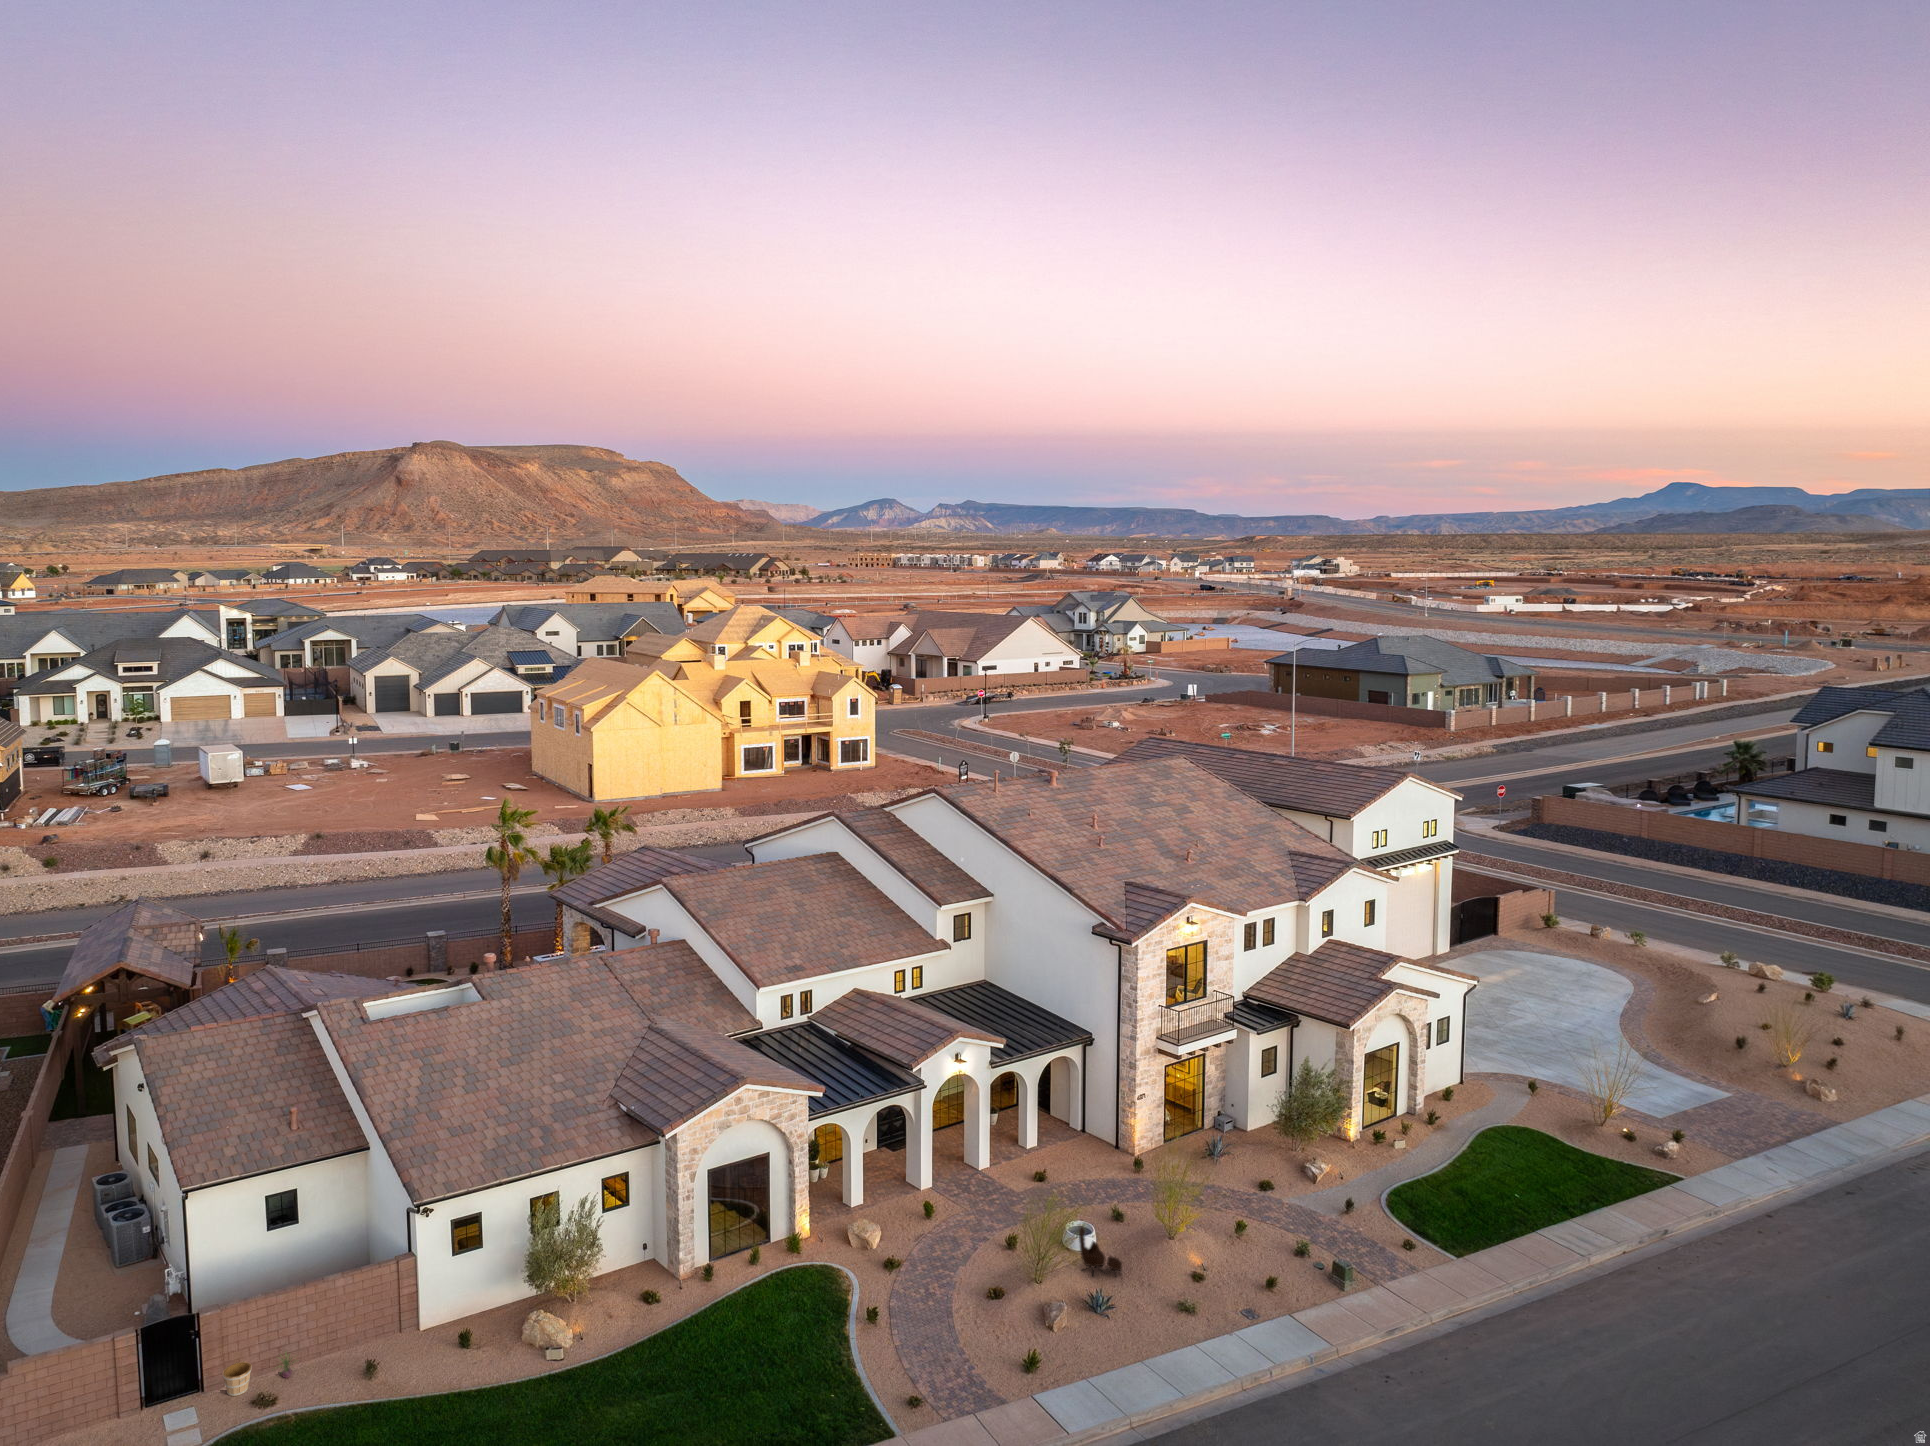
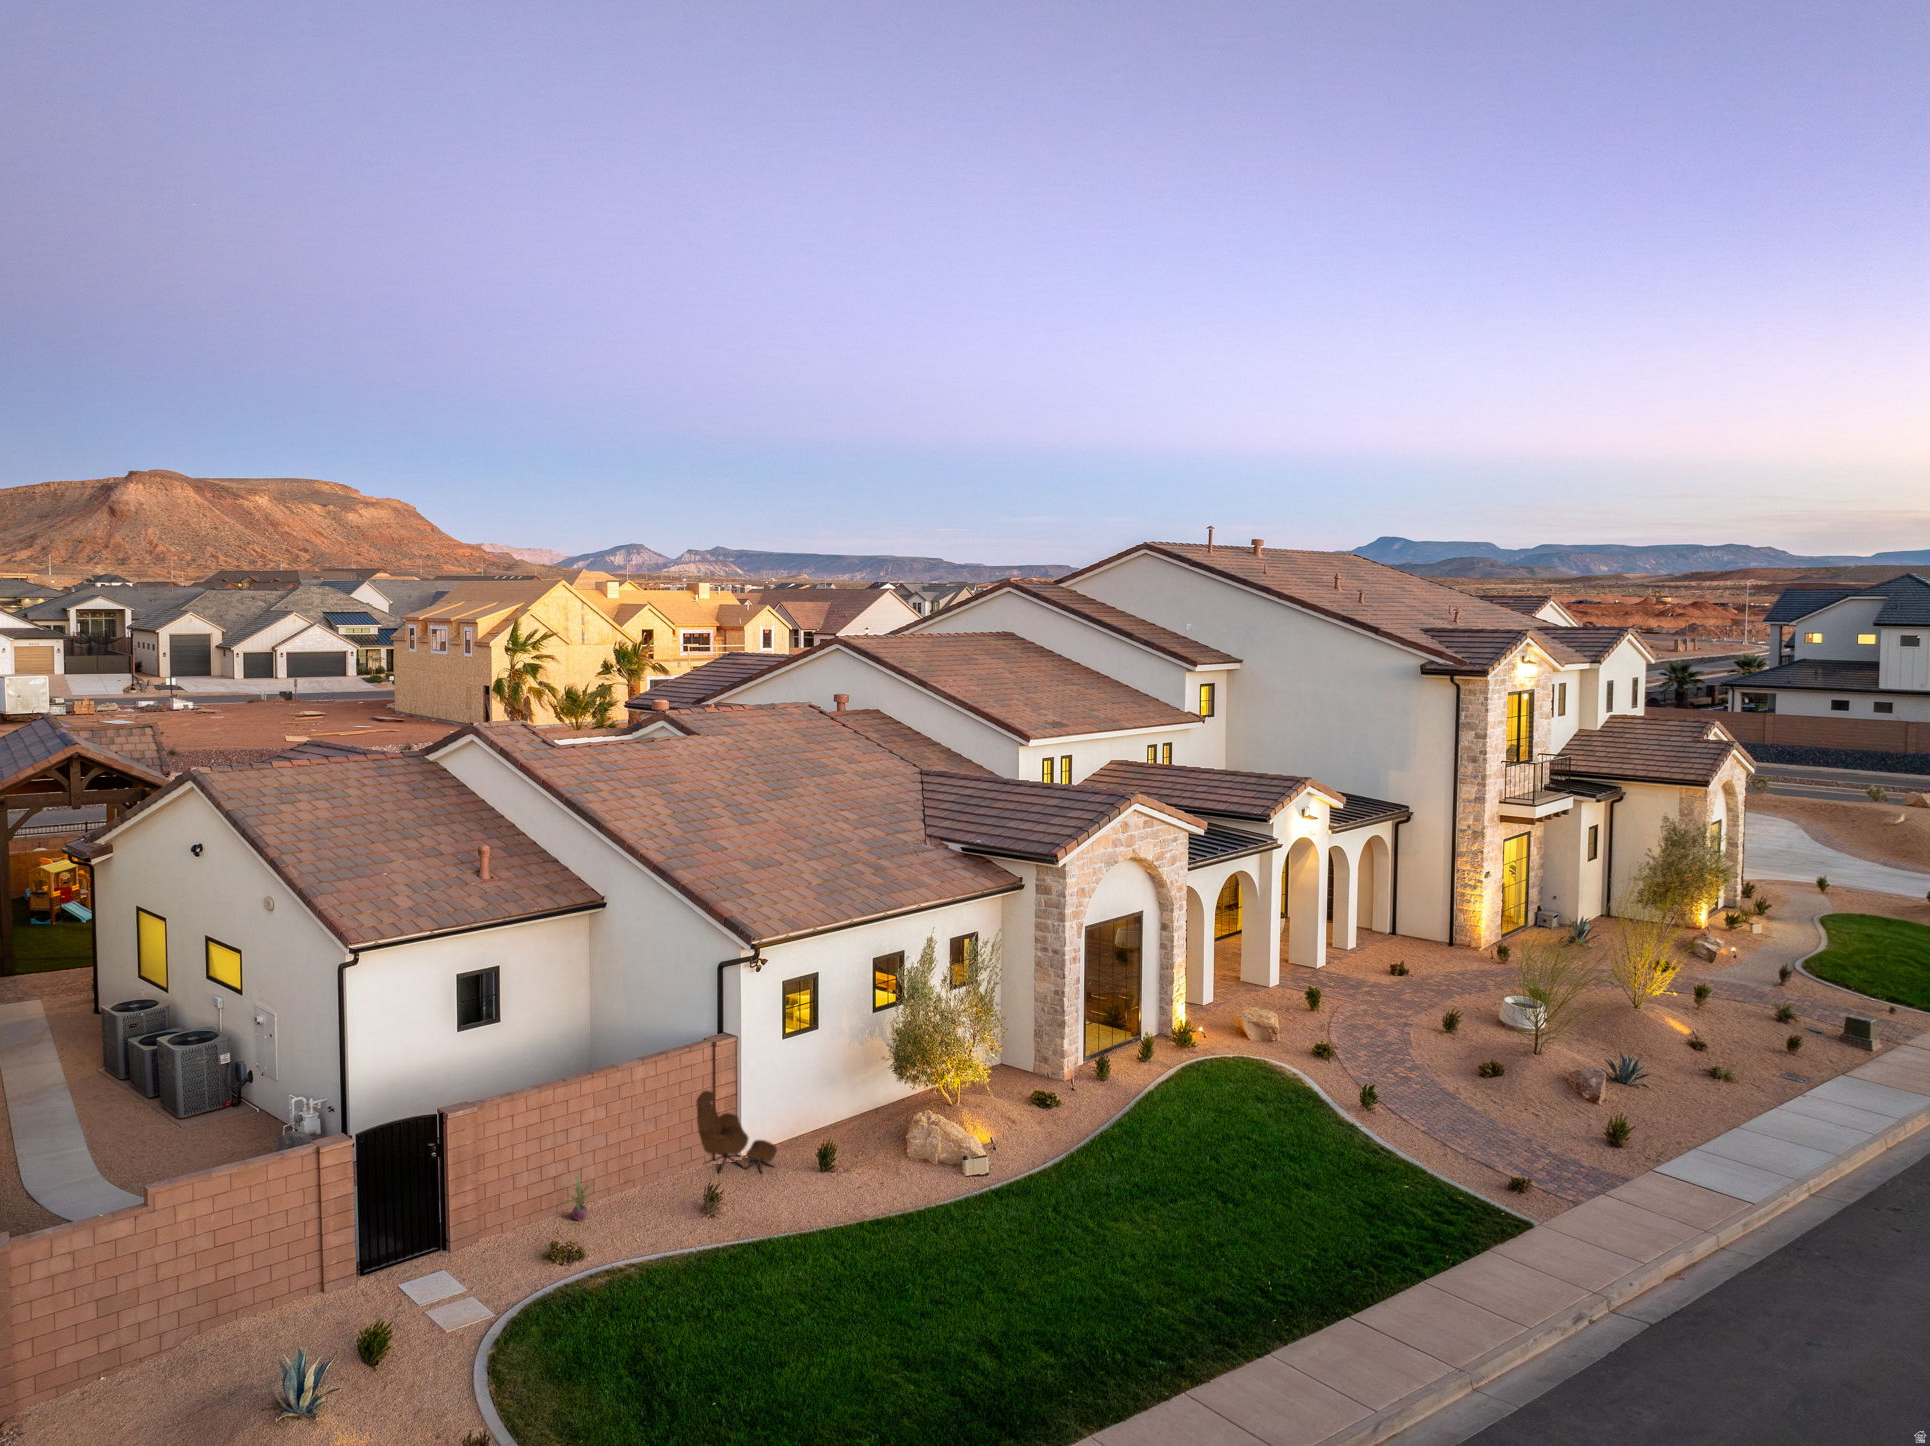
lounge chair: present [1079,1227,1122,1277] -> present [696,1091,777,1173]
wooden bucket: present [222,1361,252,1396] -> none [486,1194,533,1249]

